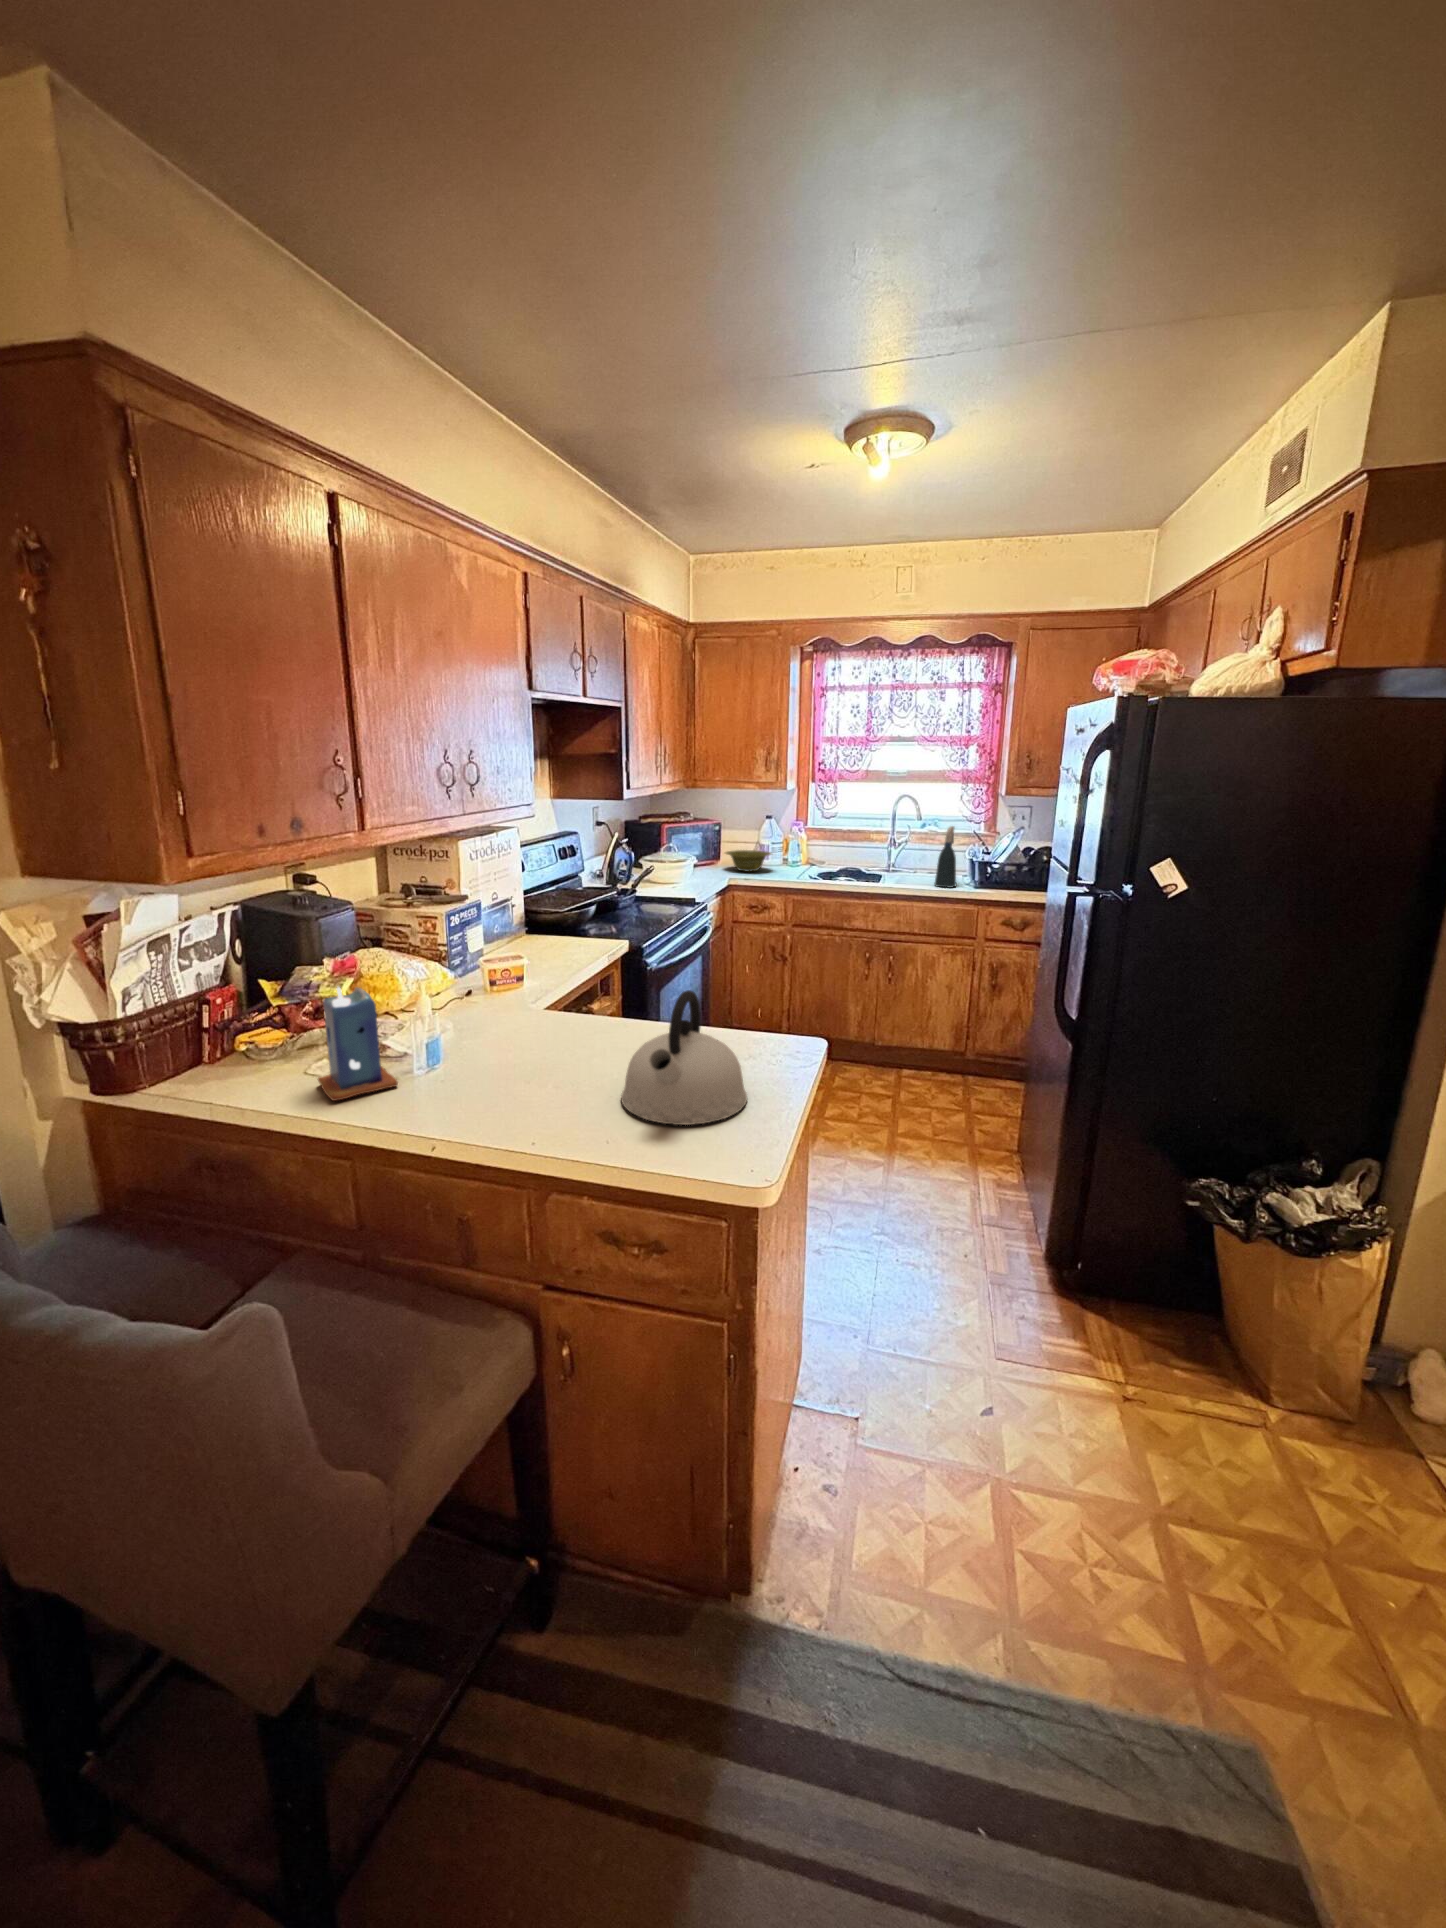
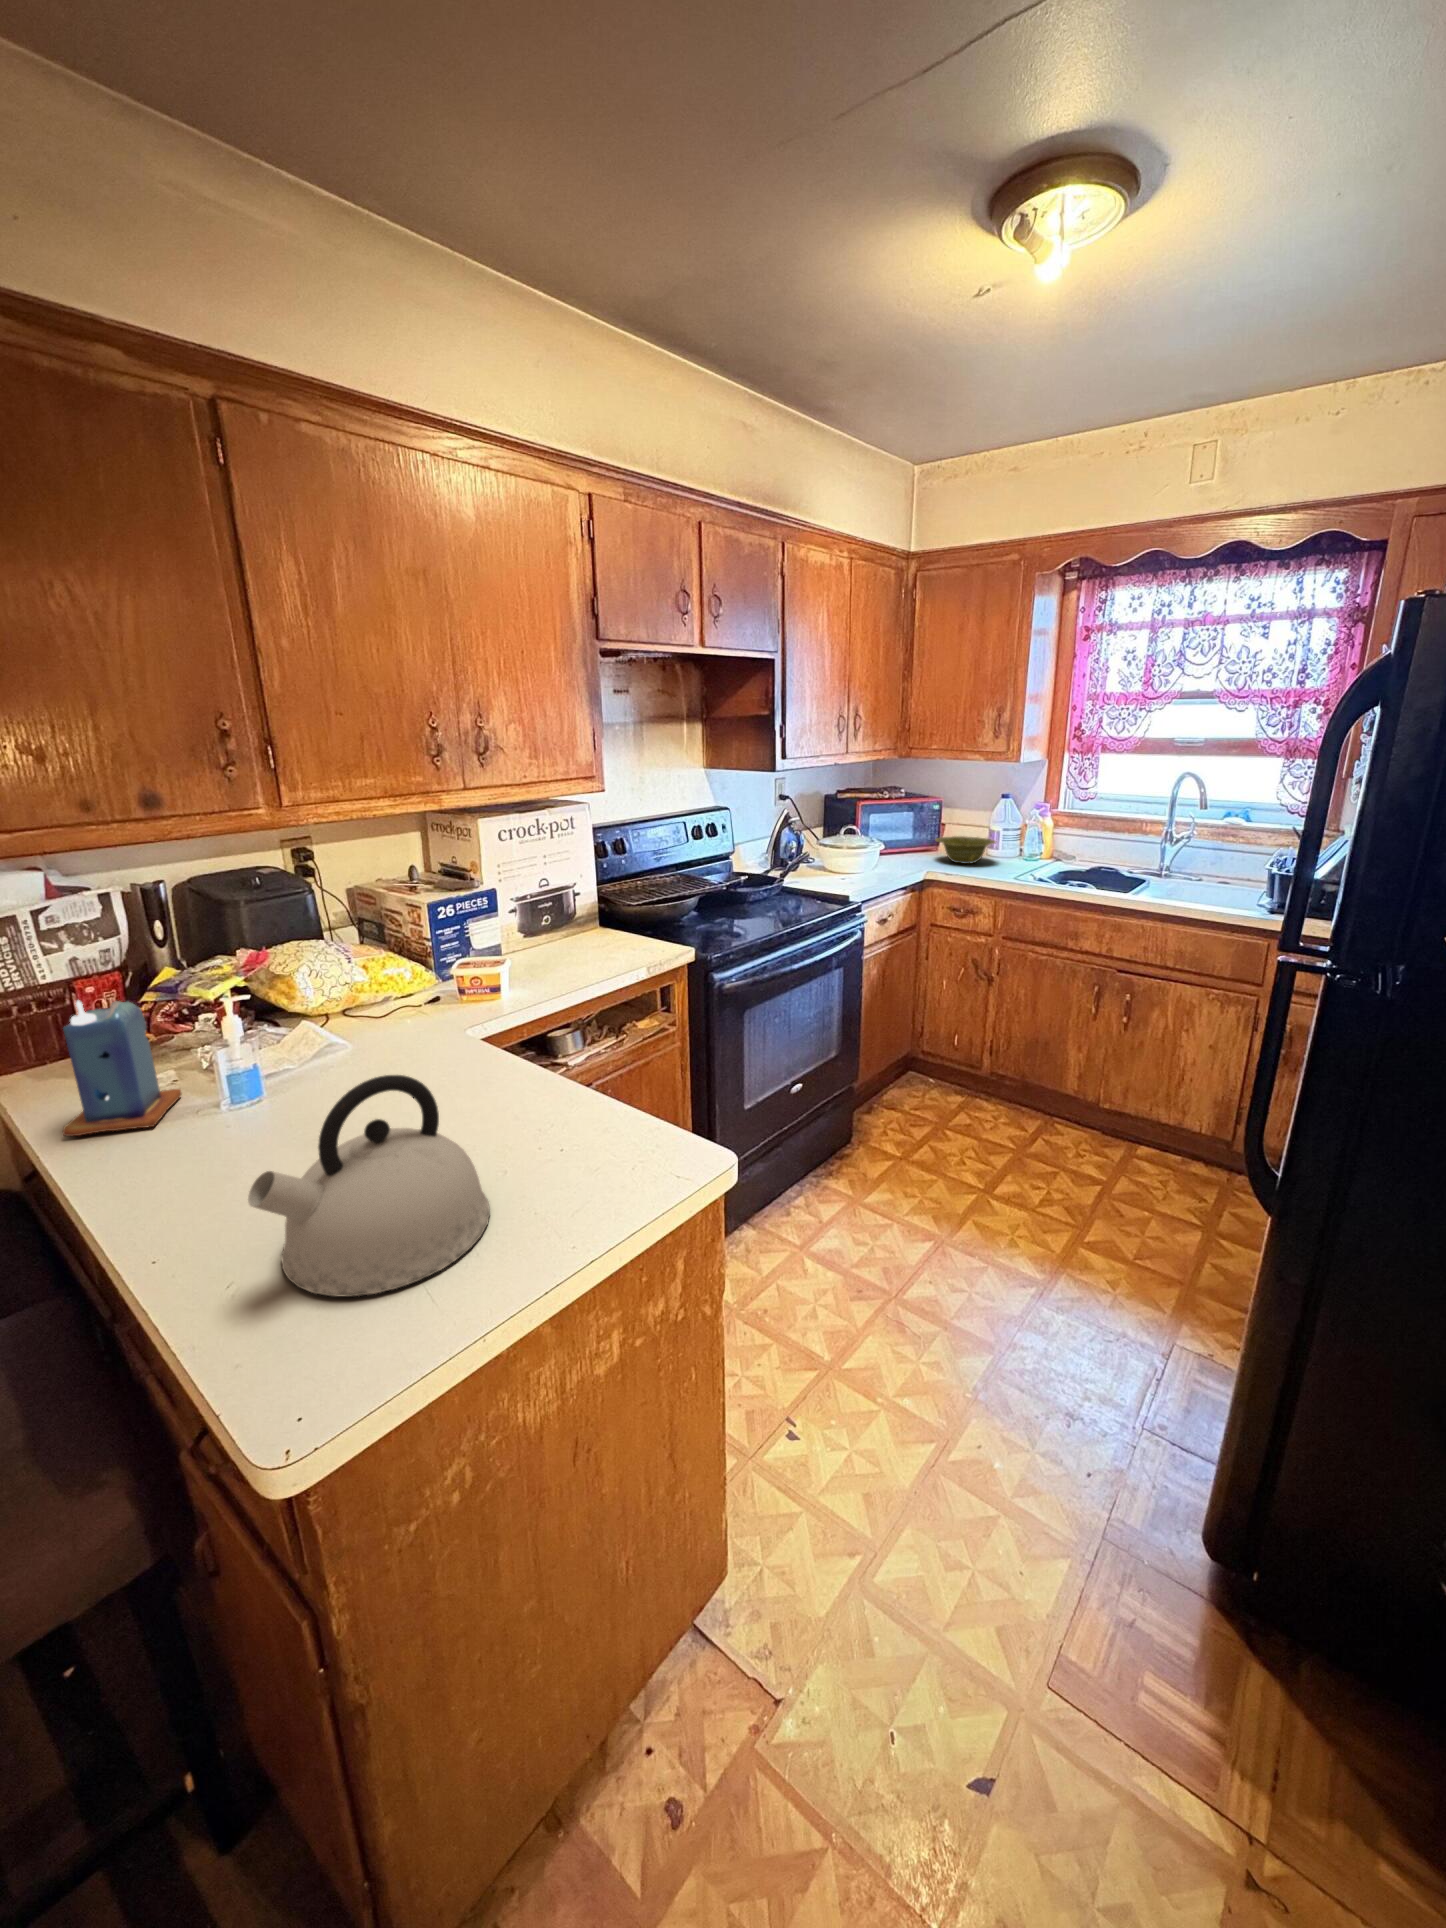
spray bottle: present [934,826,956,888] -> none [1211,817,1253,905]

